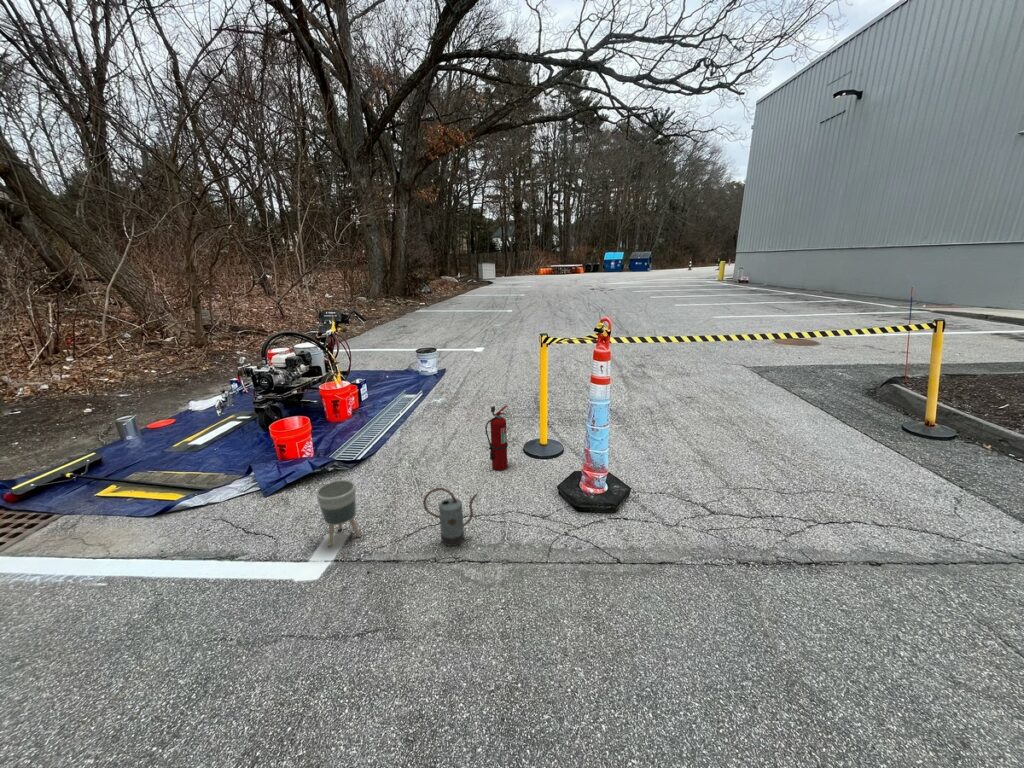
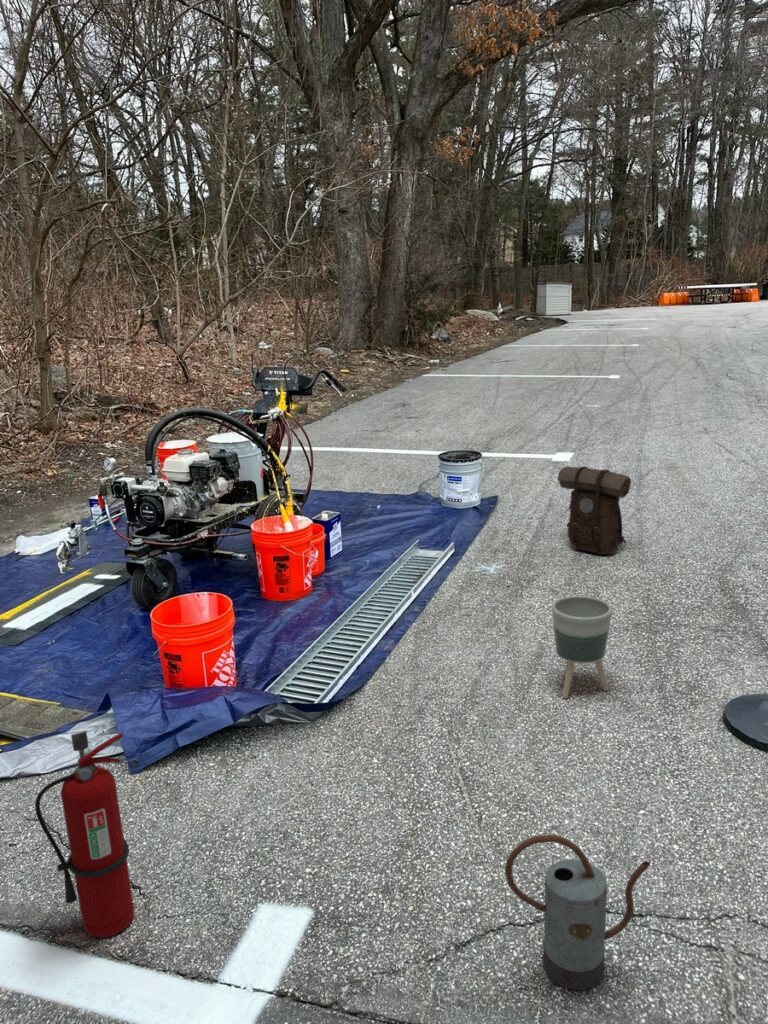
backpack: none [467,353,500,392] -> present [558,467,631,555]
fire extinguisher: present [485,405,508,470] -> present [35,731,134,937]
planter: present [316,480,361,546] -> present [552,596,612,698]

